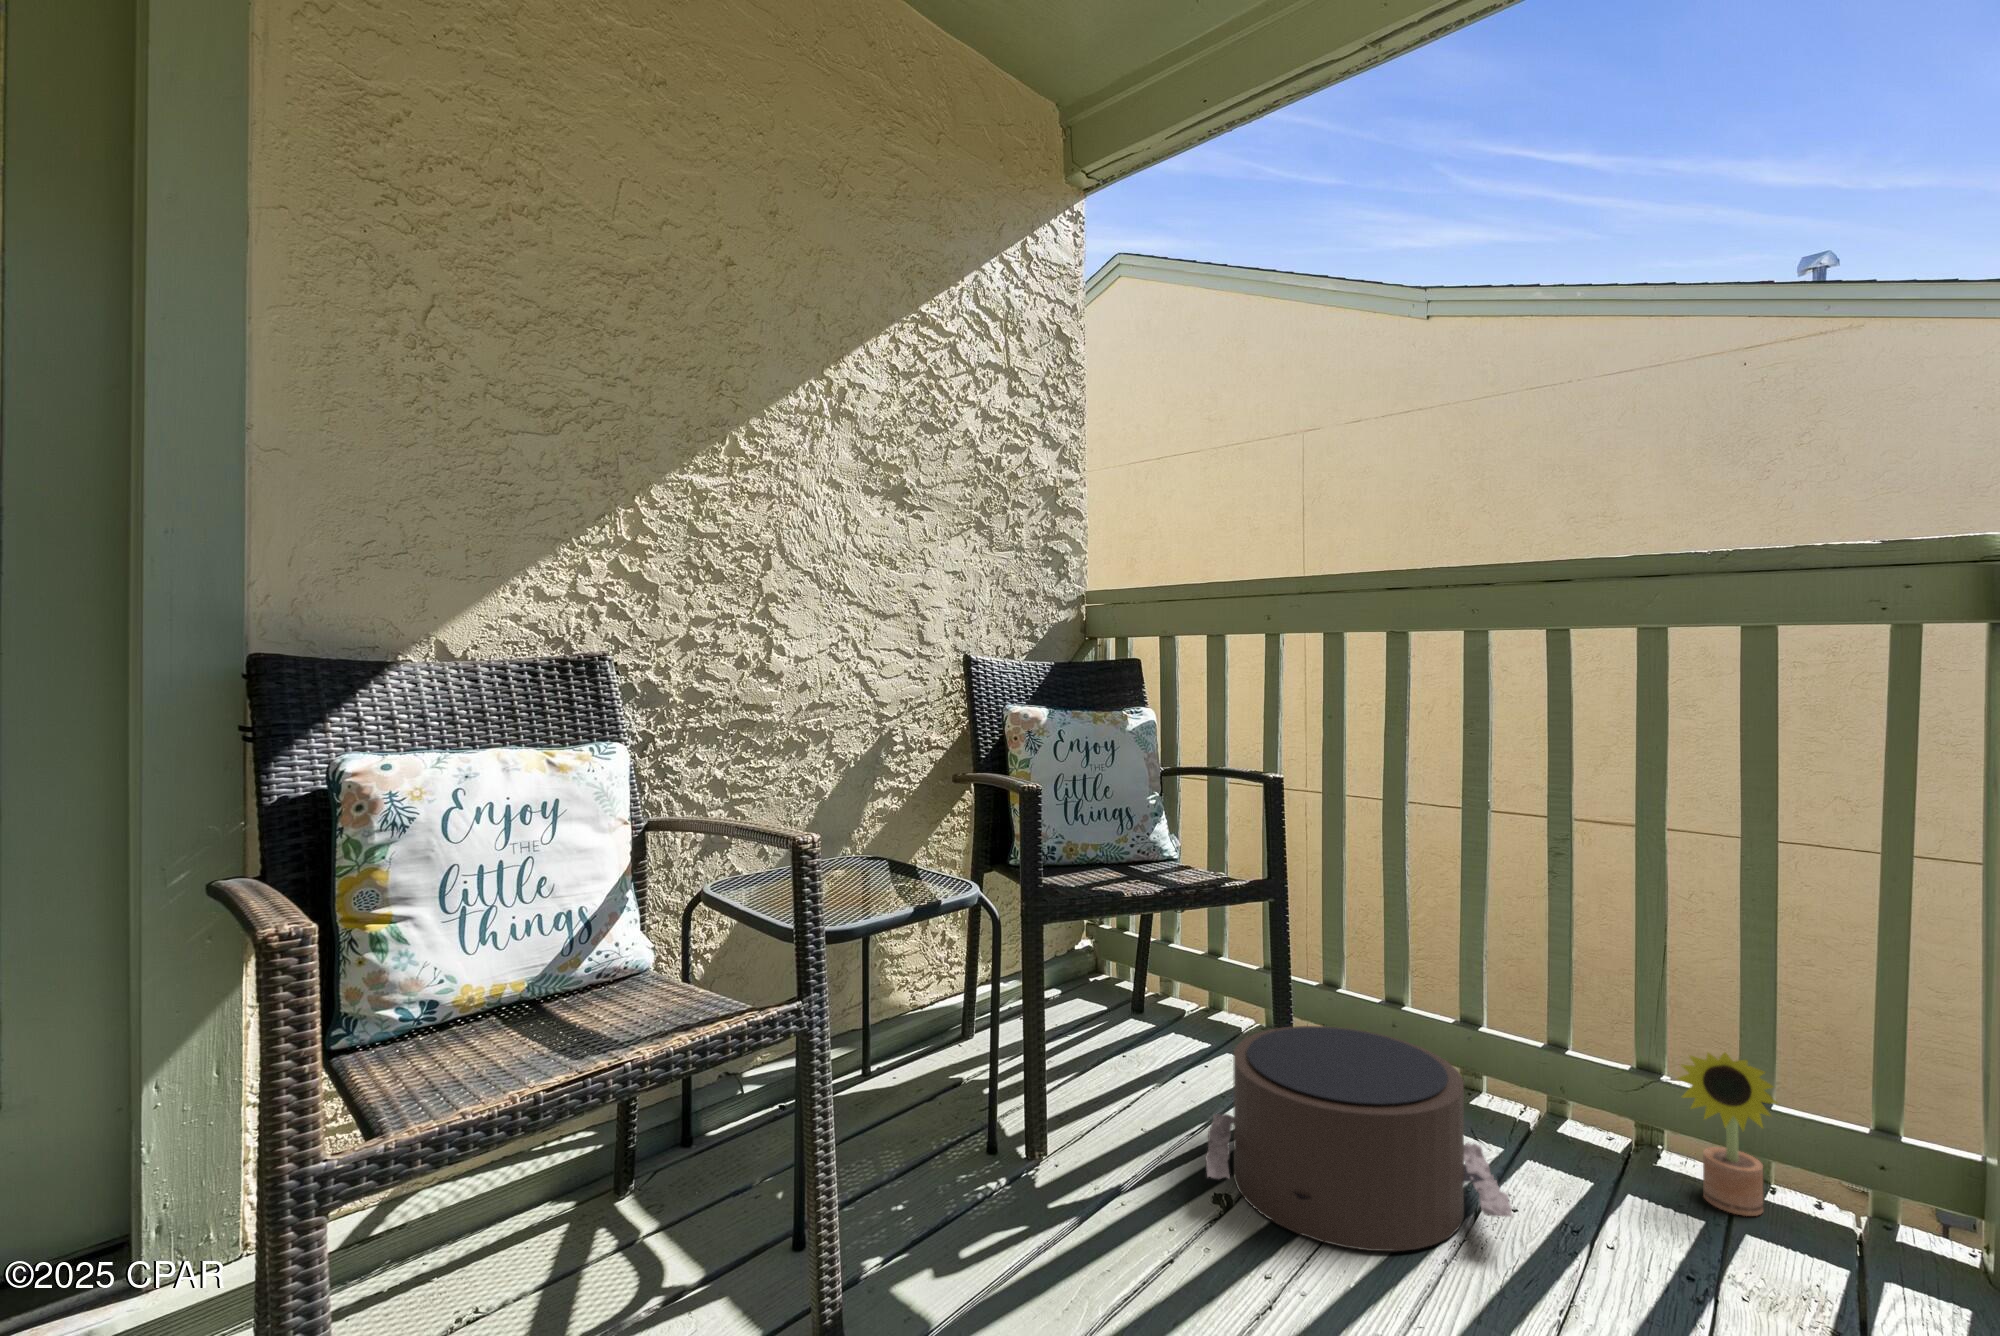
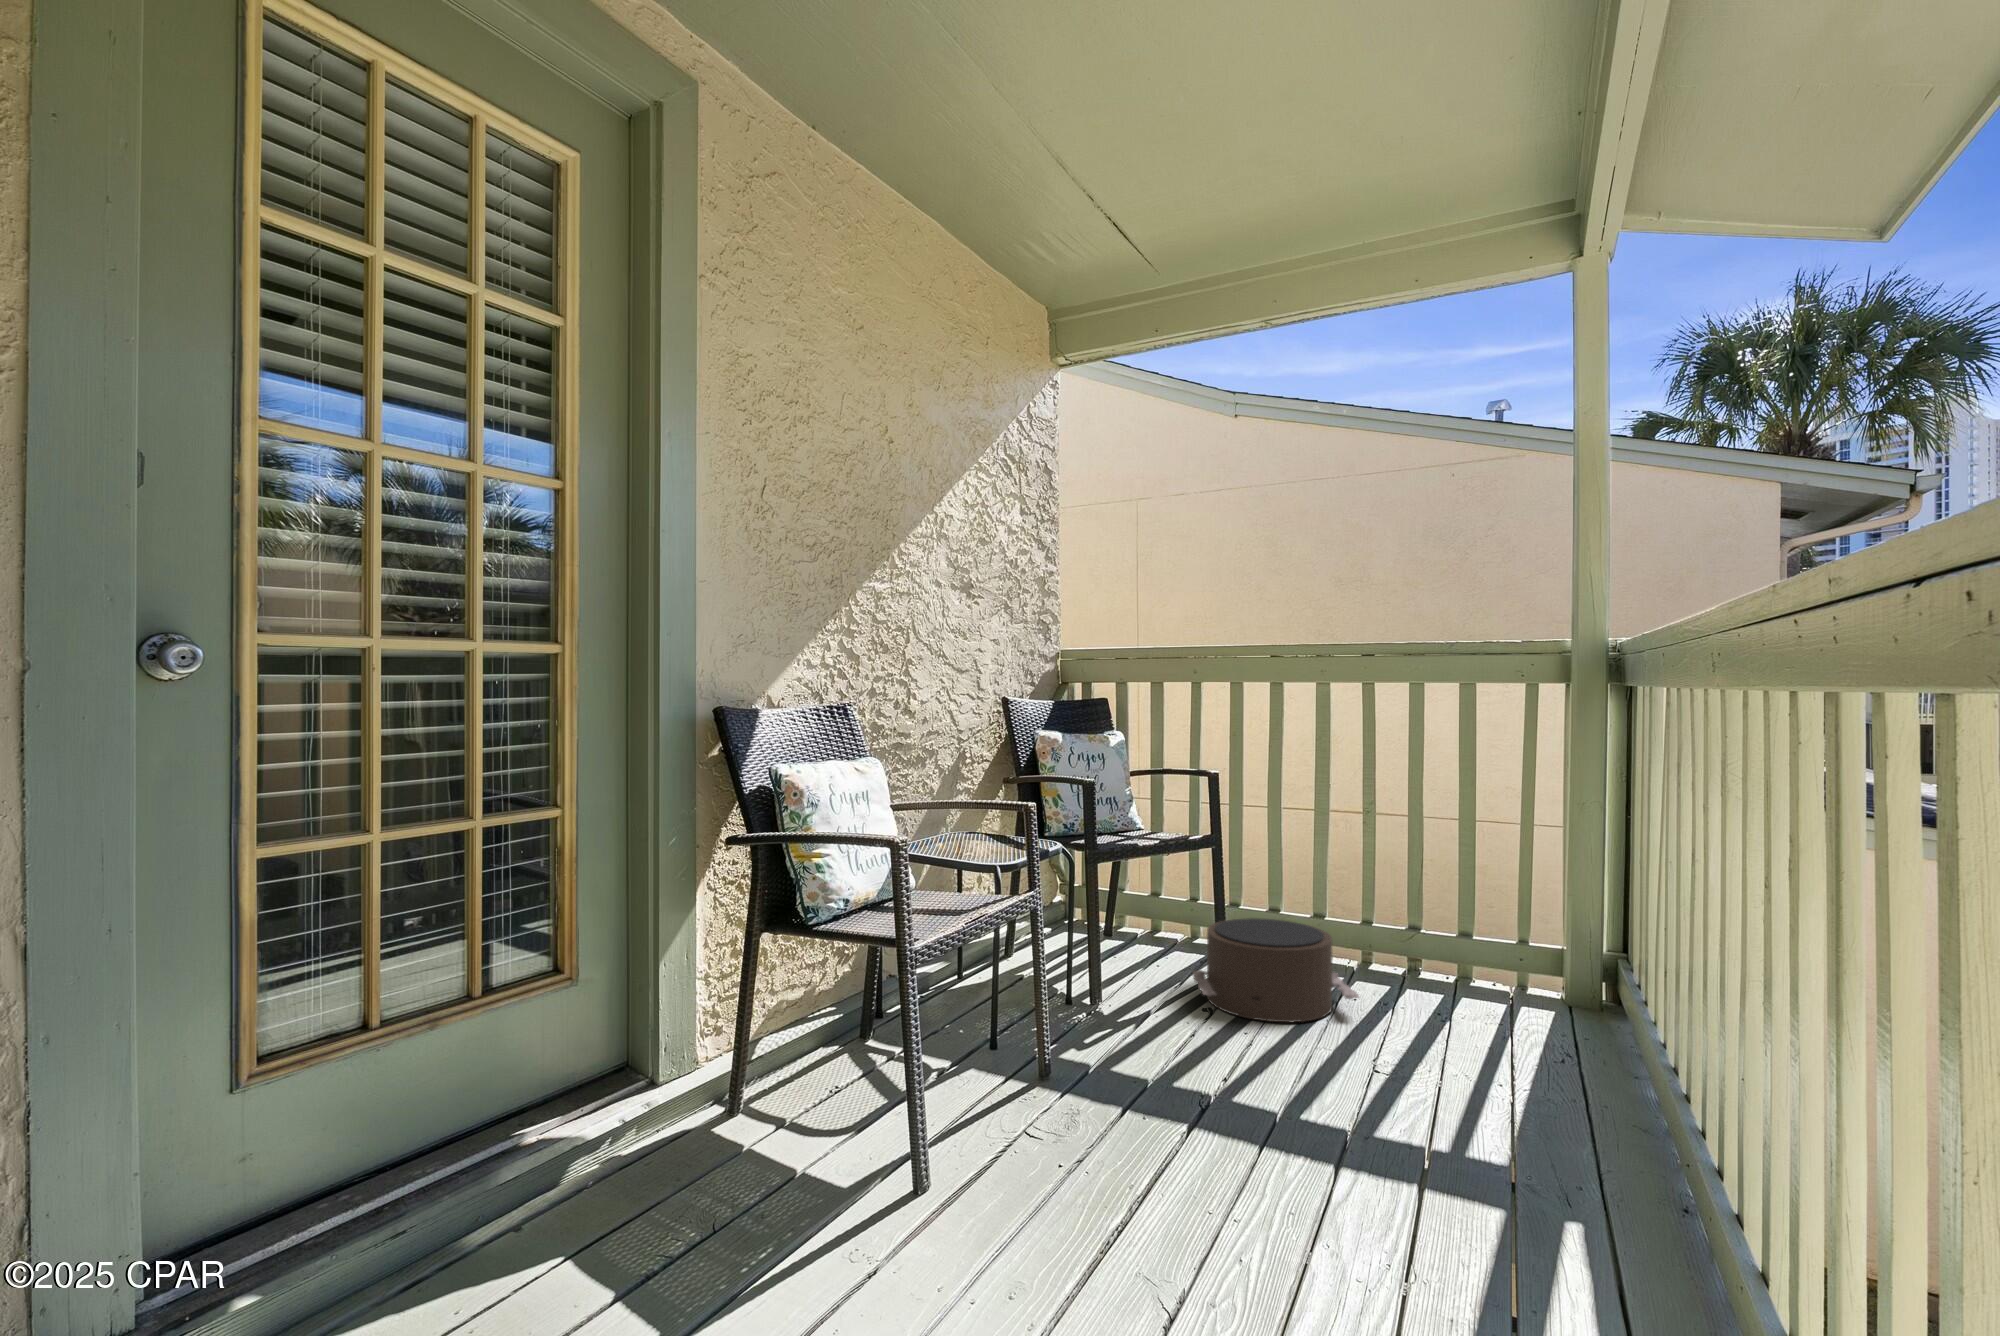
decorative plant: present [1678,1052,1777,1216] -> none [1431,911,1479,997]

